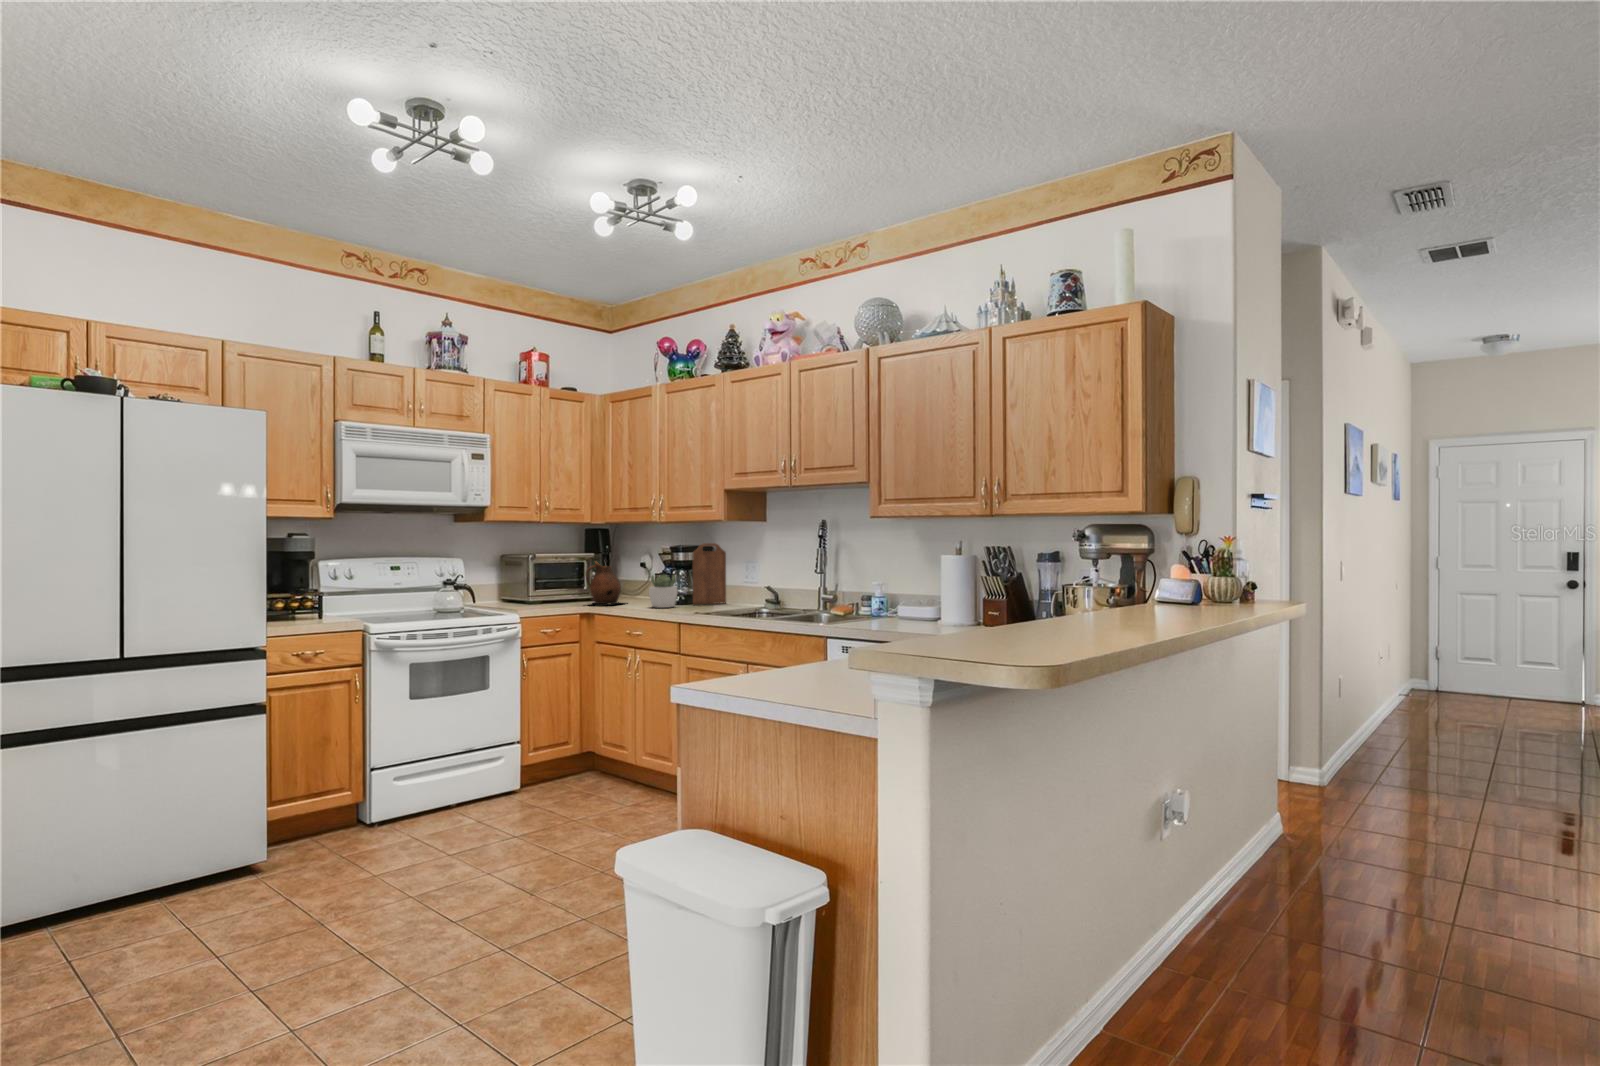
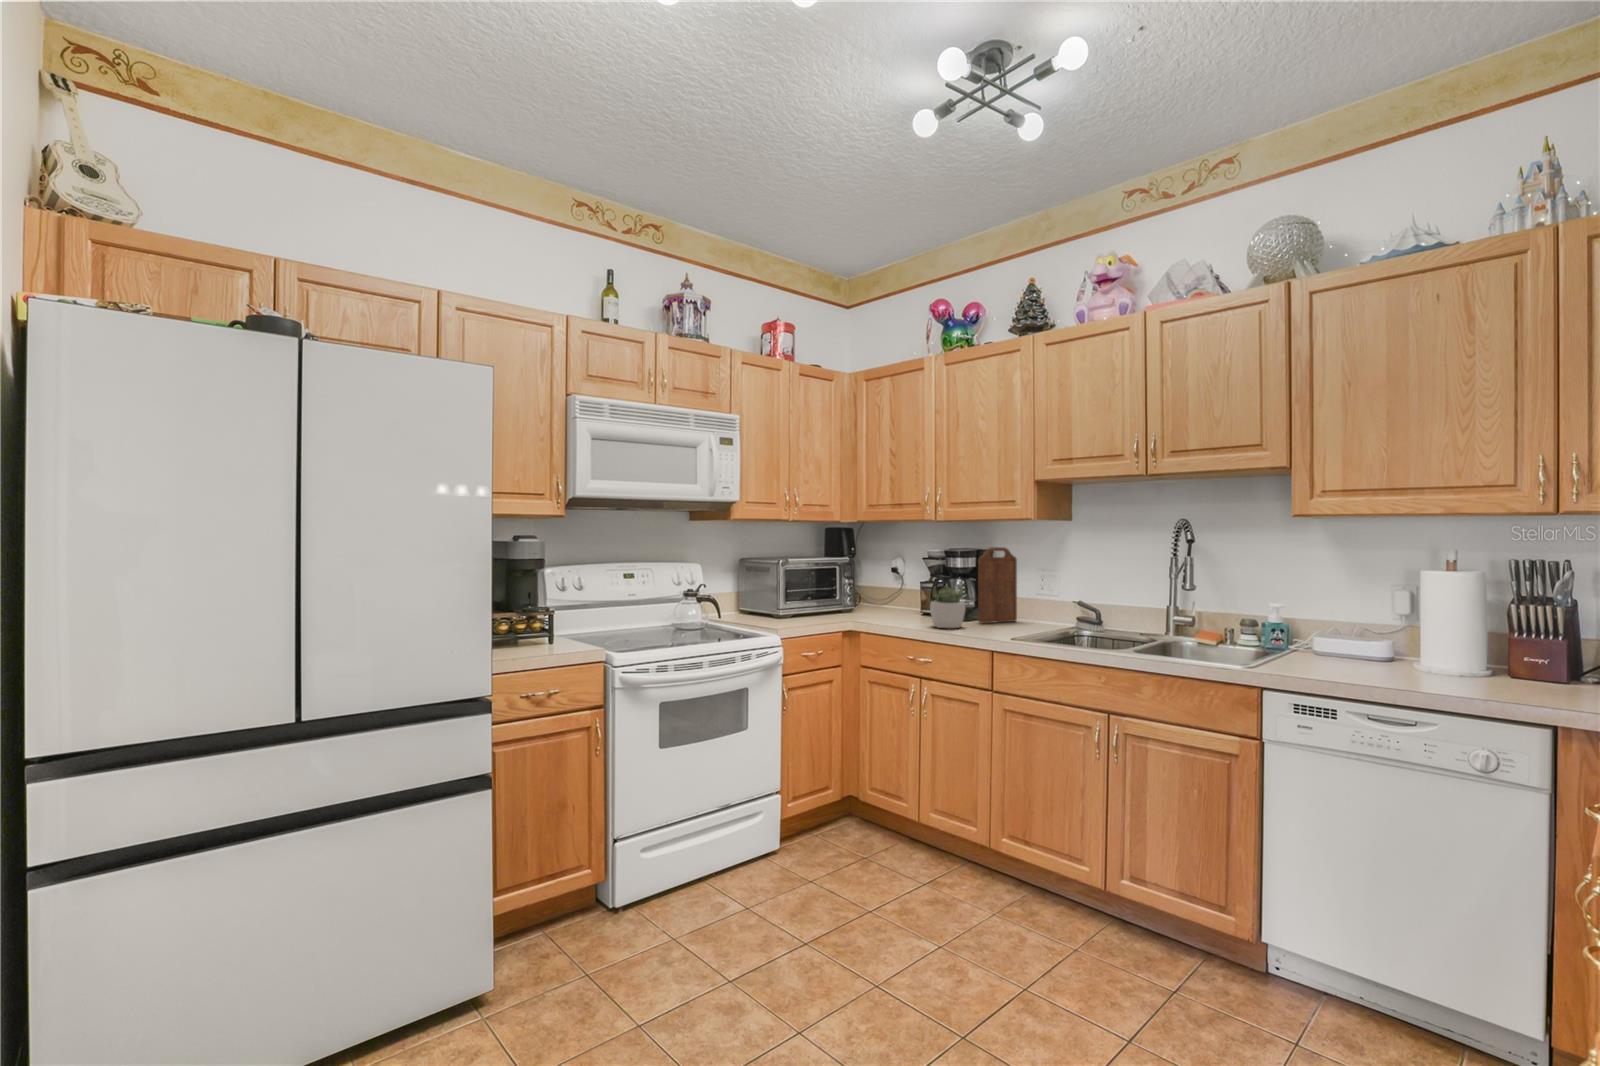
ceramic pitcher: present [586,562,621,604] -> none [845,568,893,622]

